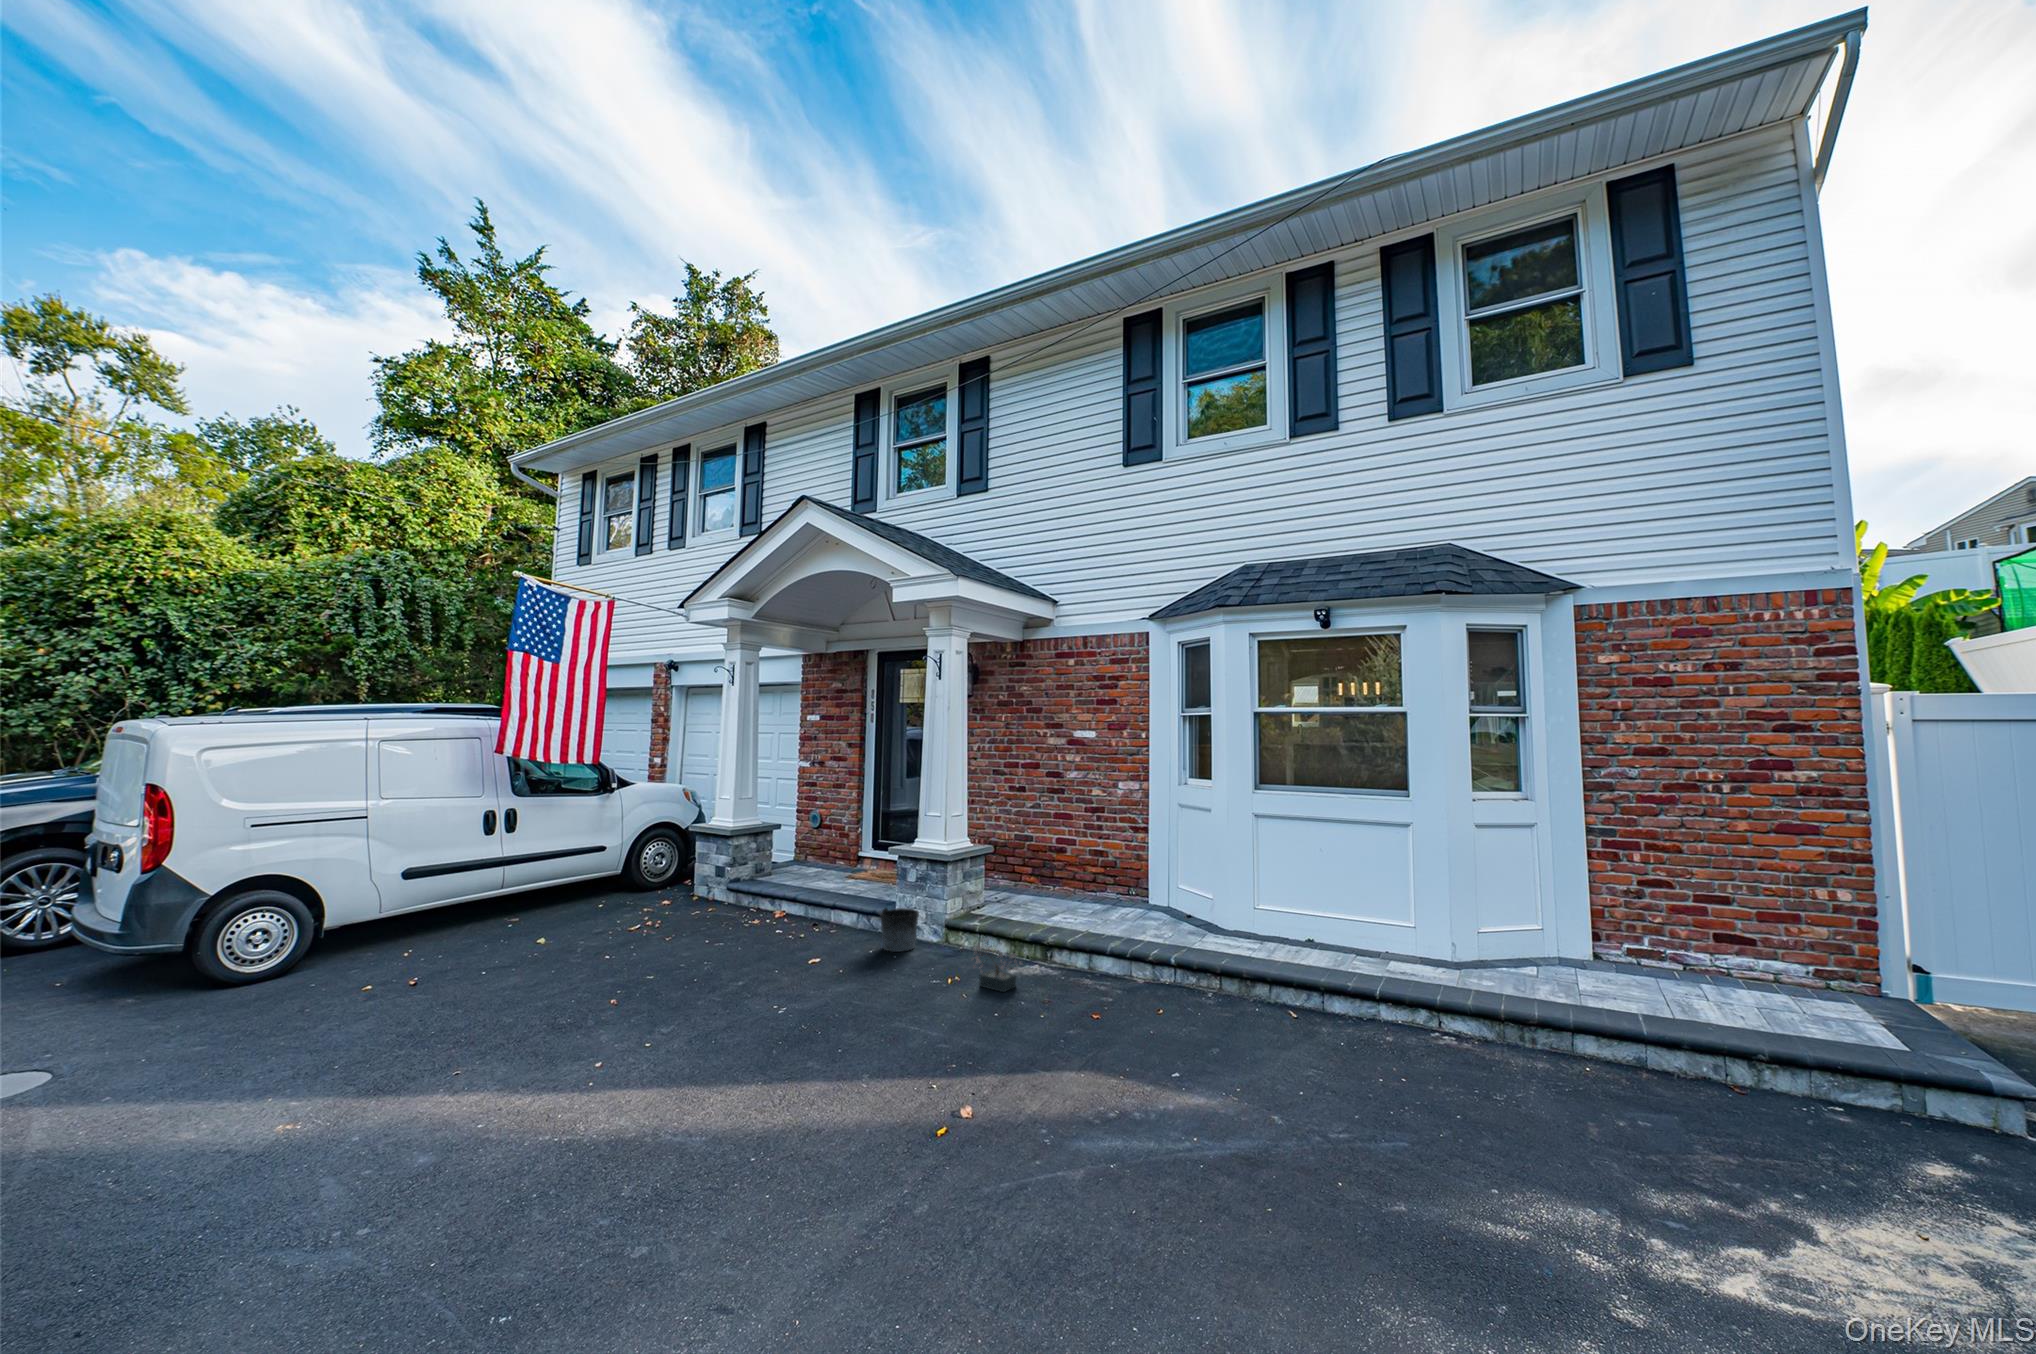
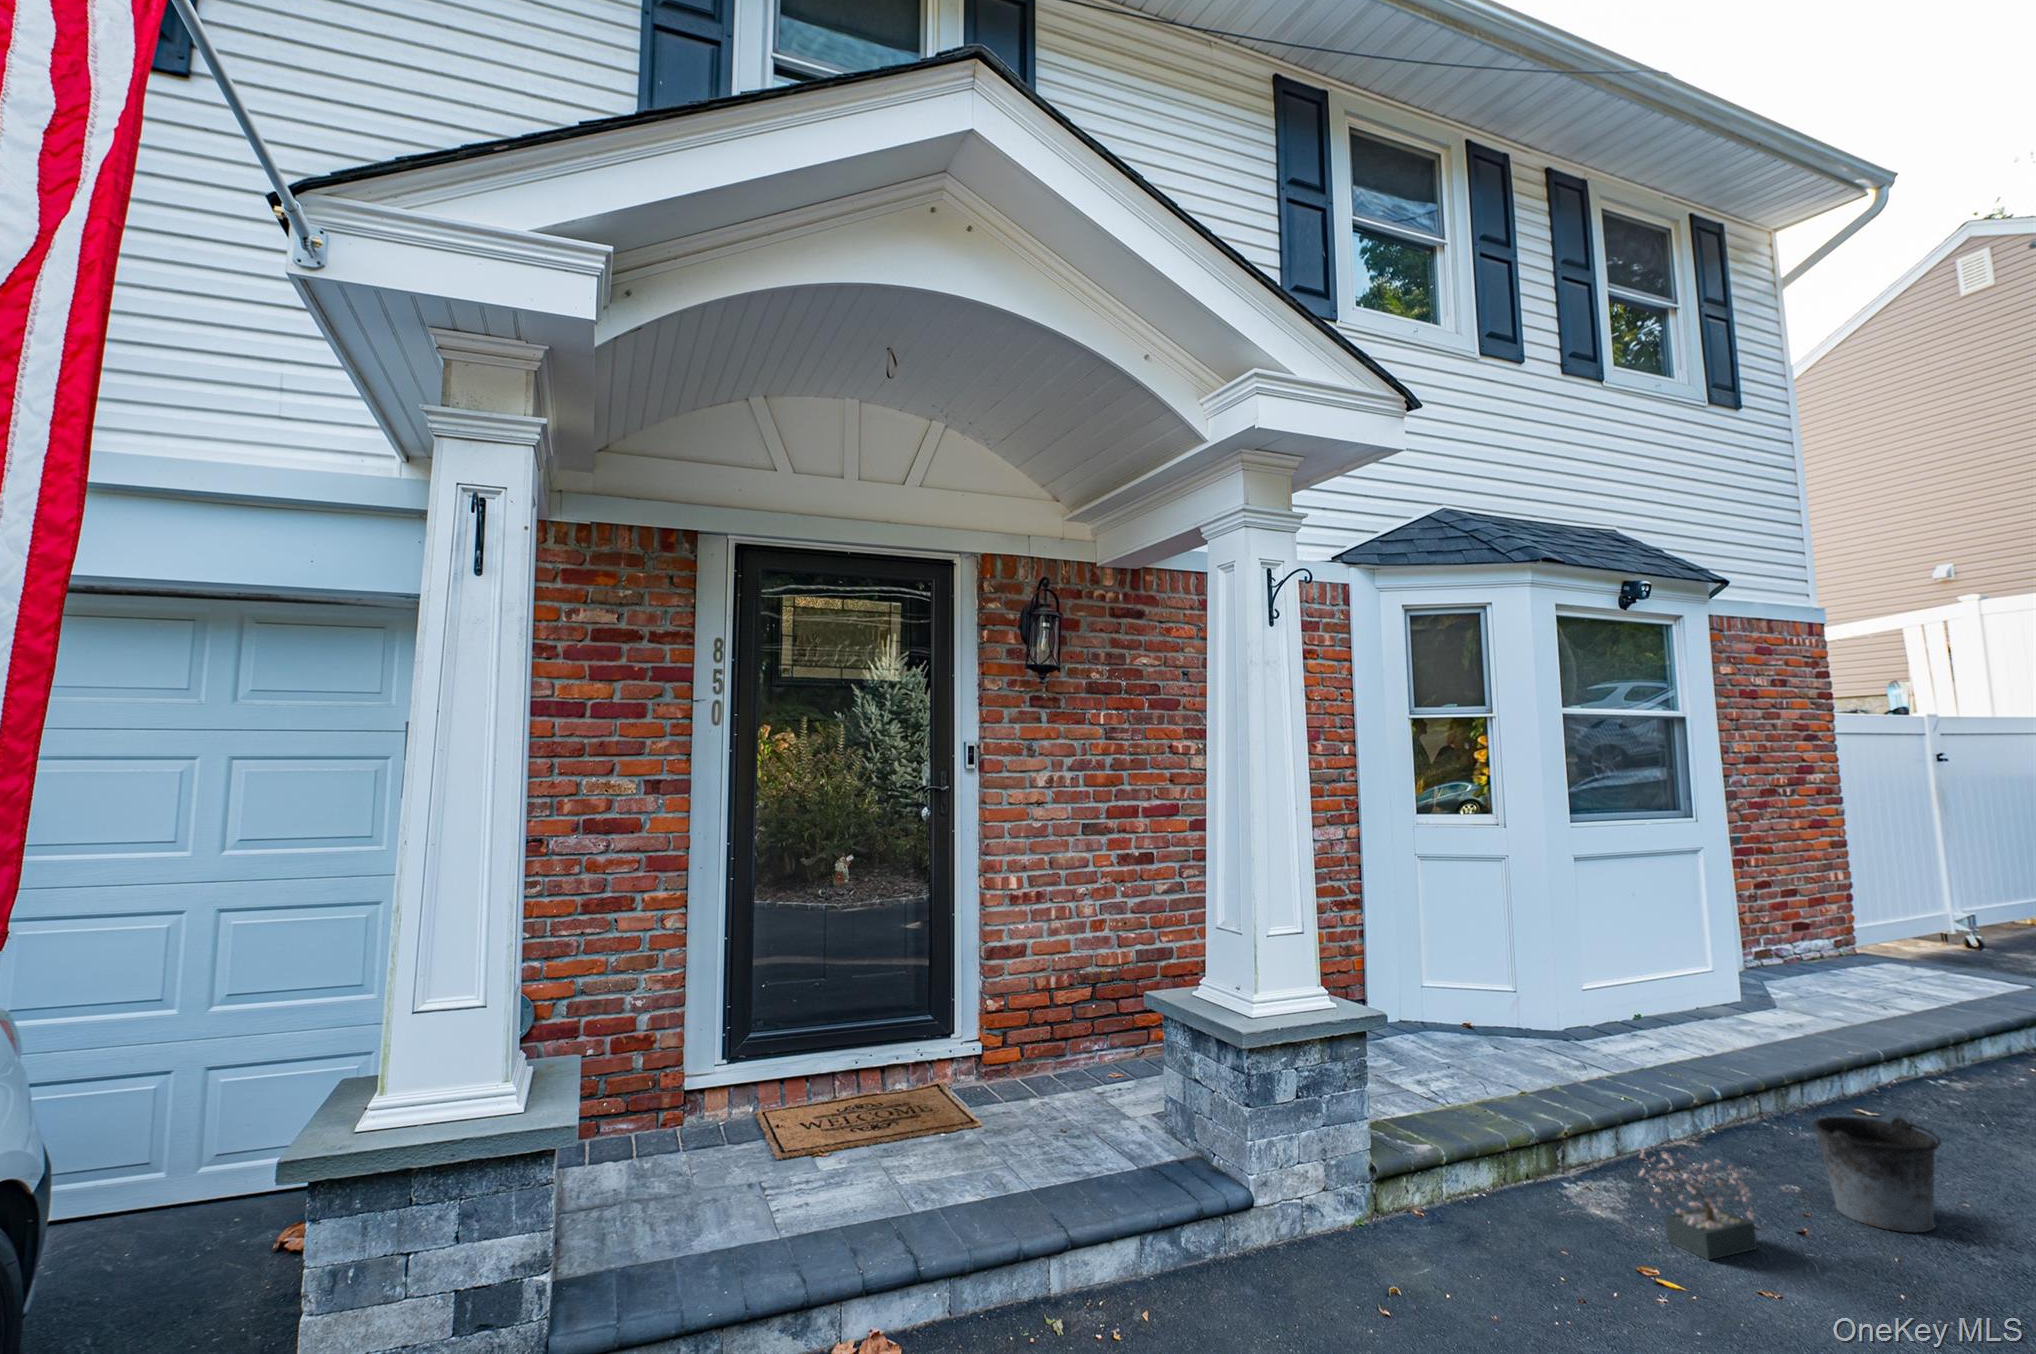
bucket: present [879,908,919,952] -> present [1813,1117,1941,1232]

